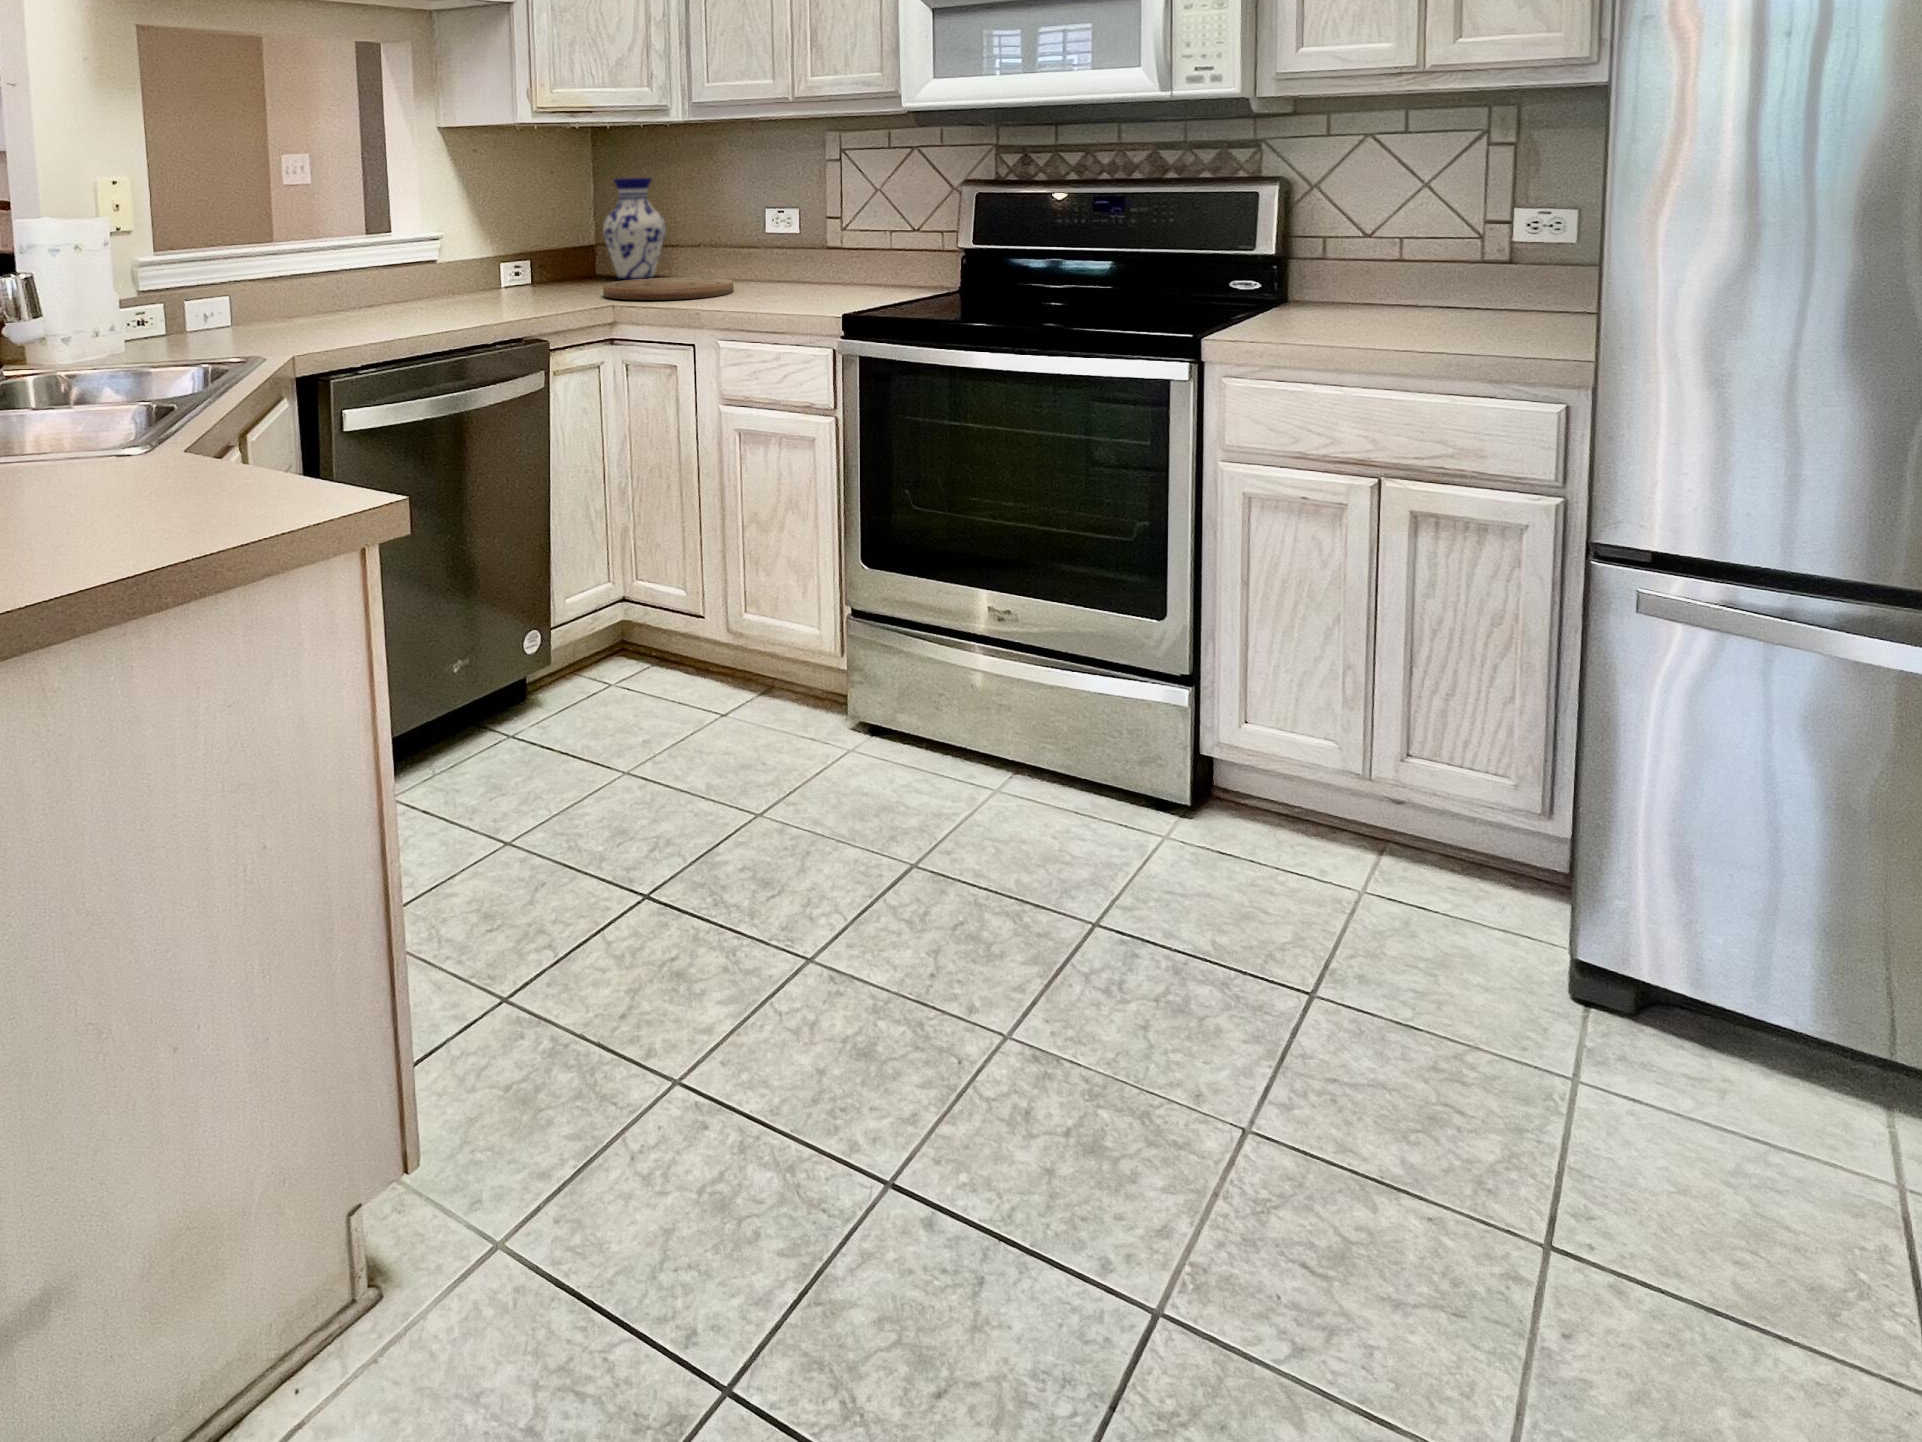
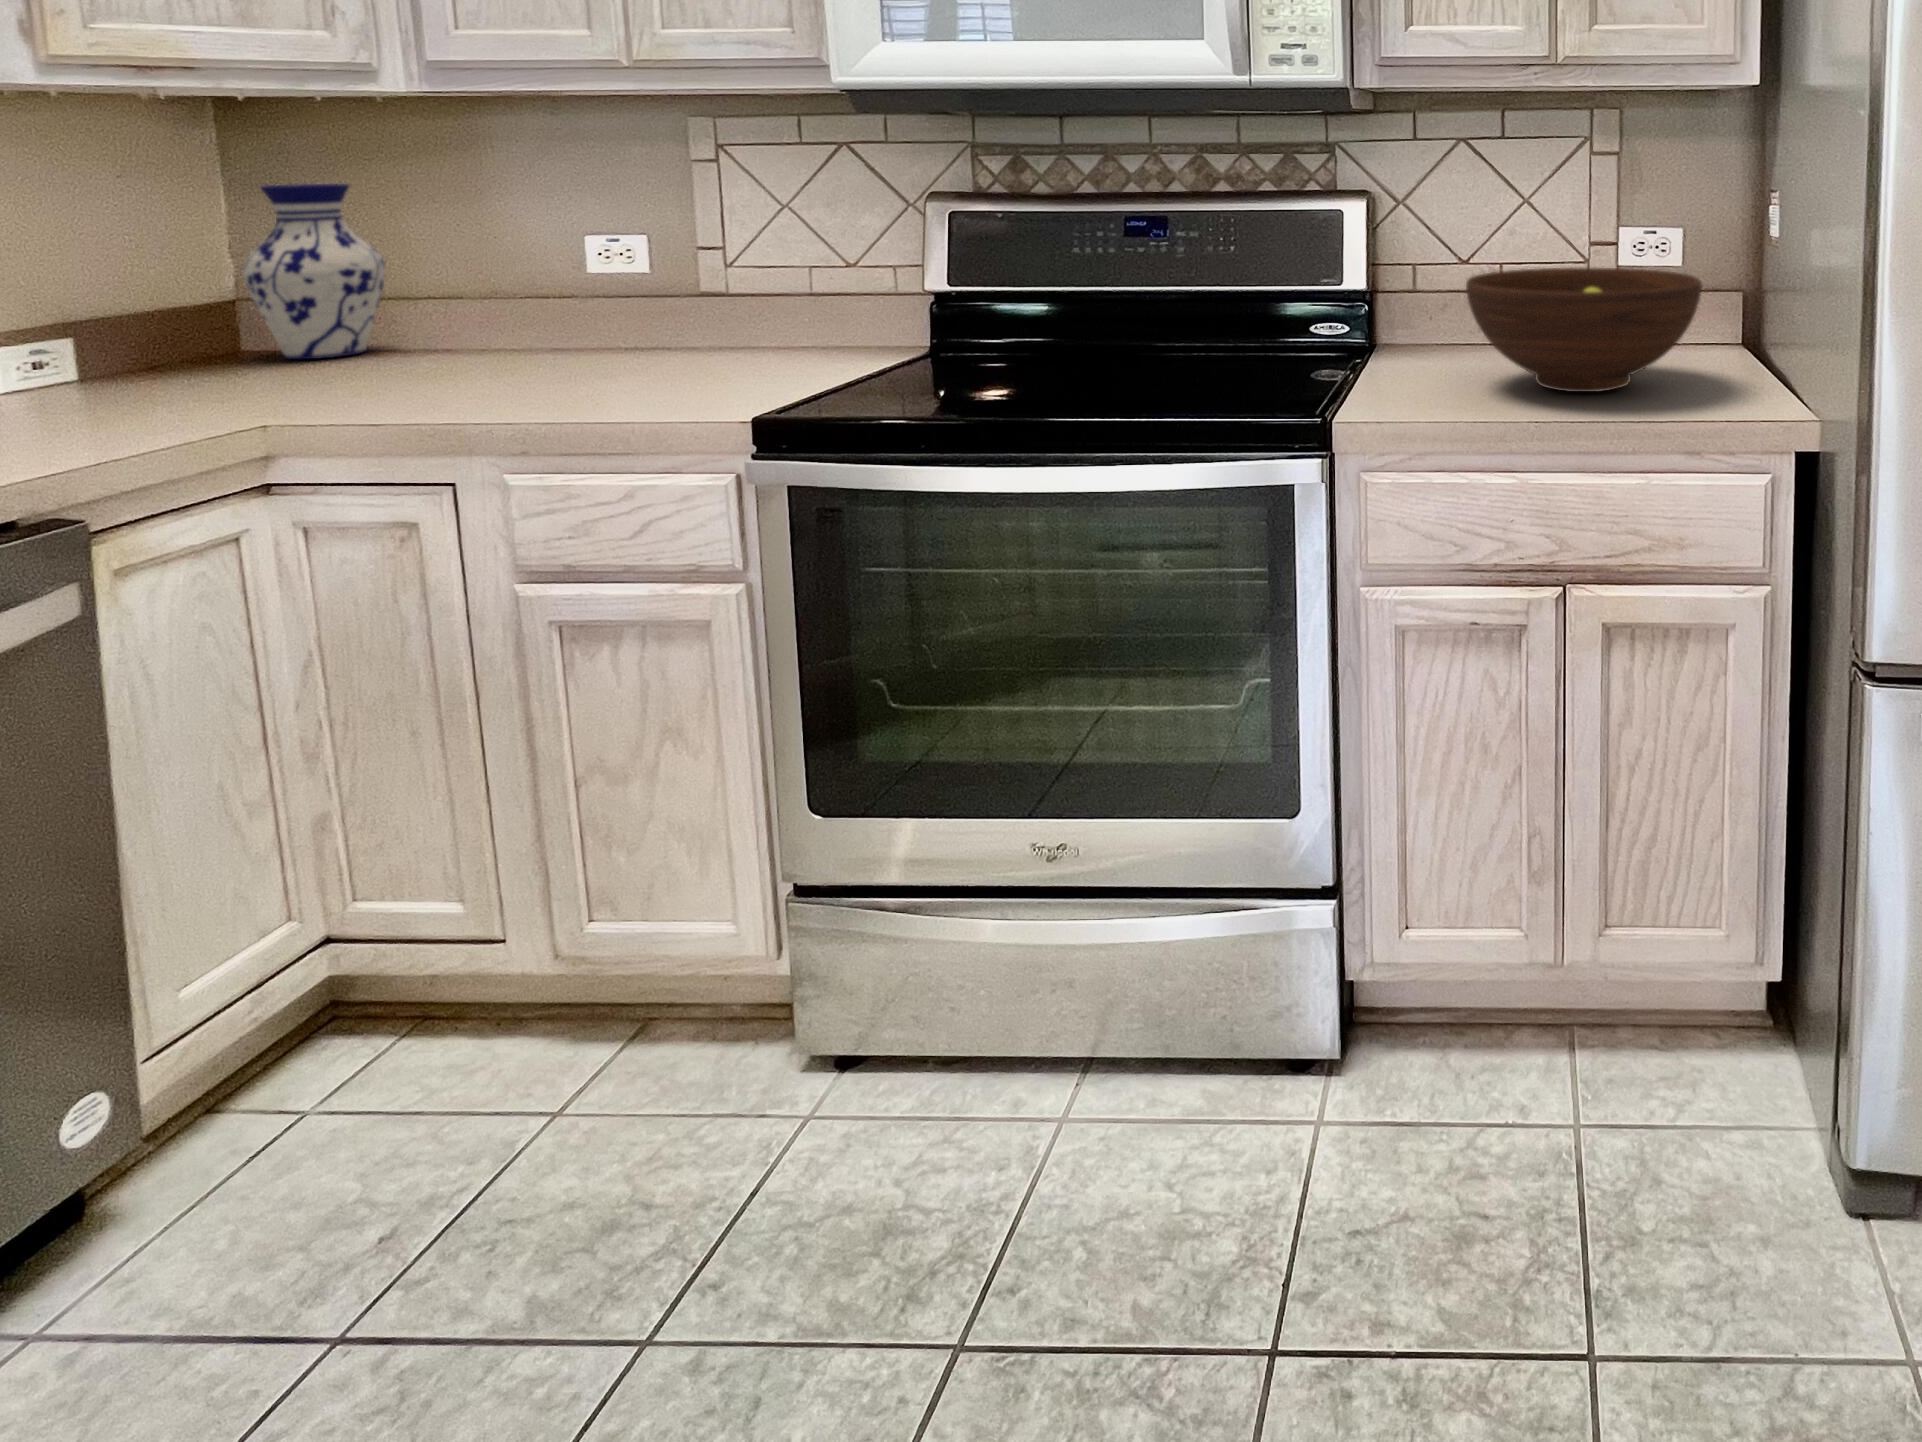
fruit bowl: none [1330,238,1544,334] -> present [1466,268,1702,392]
cutting board: present [603,277,734,300] -> none [237,352,530,409]

